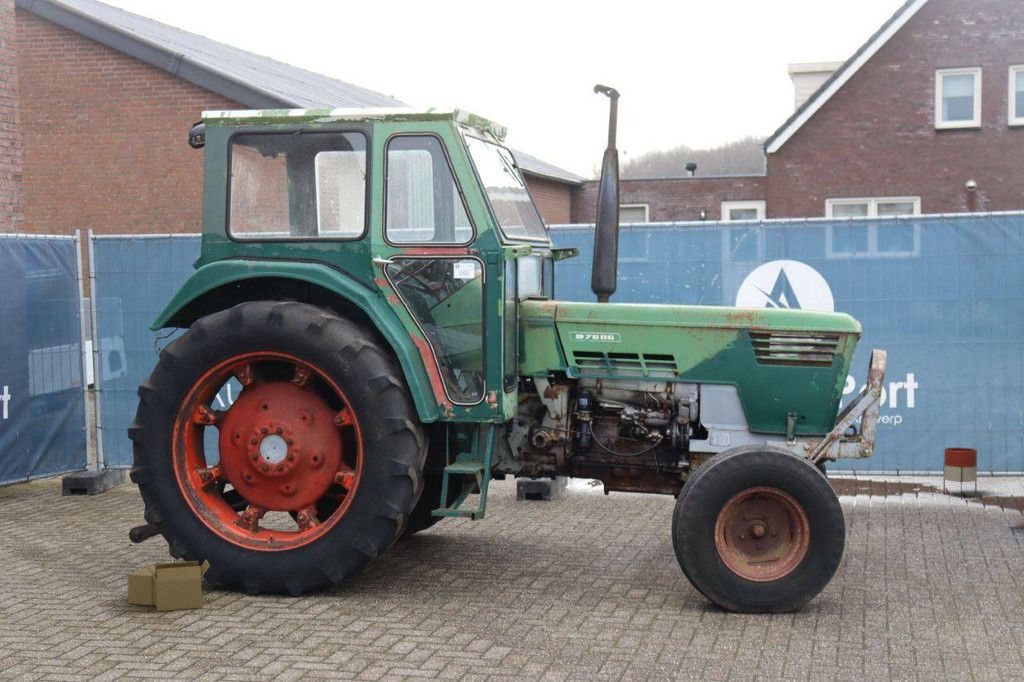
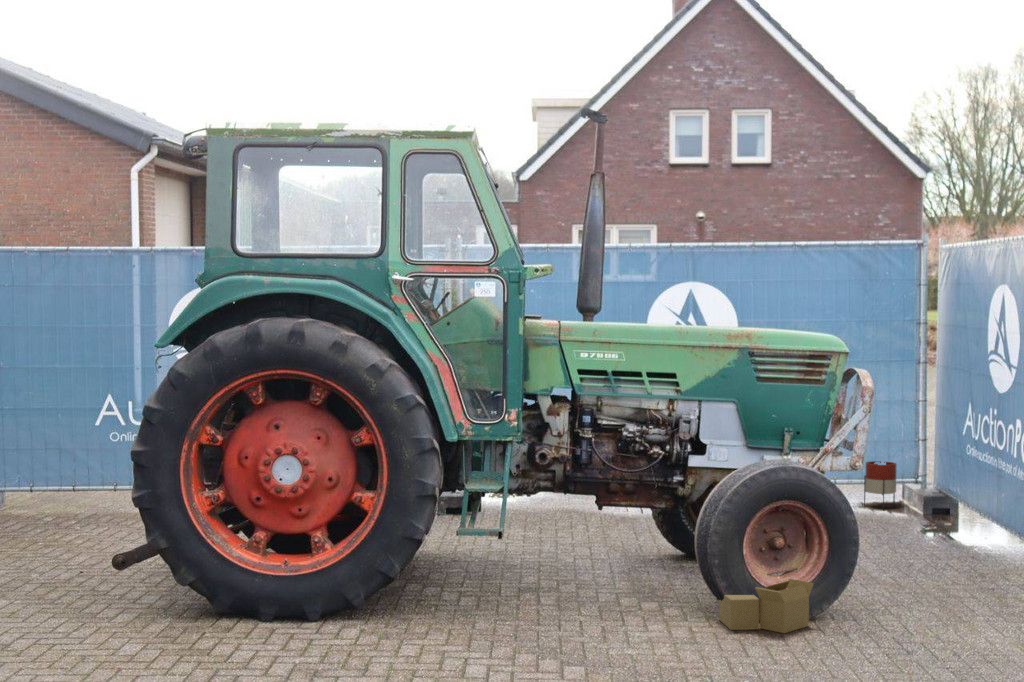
cardboard box: present [128,560,210,611] -> present [719,579,814,633]

